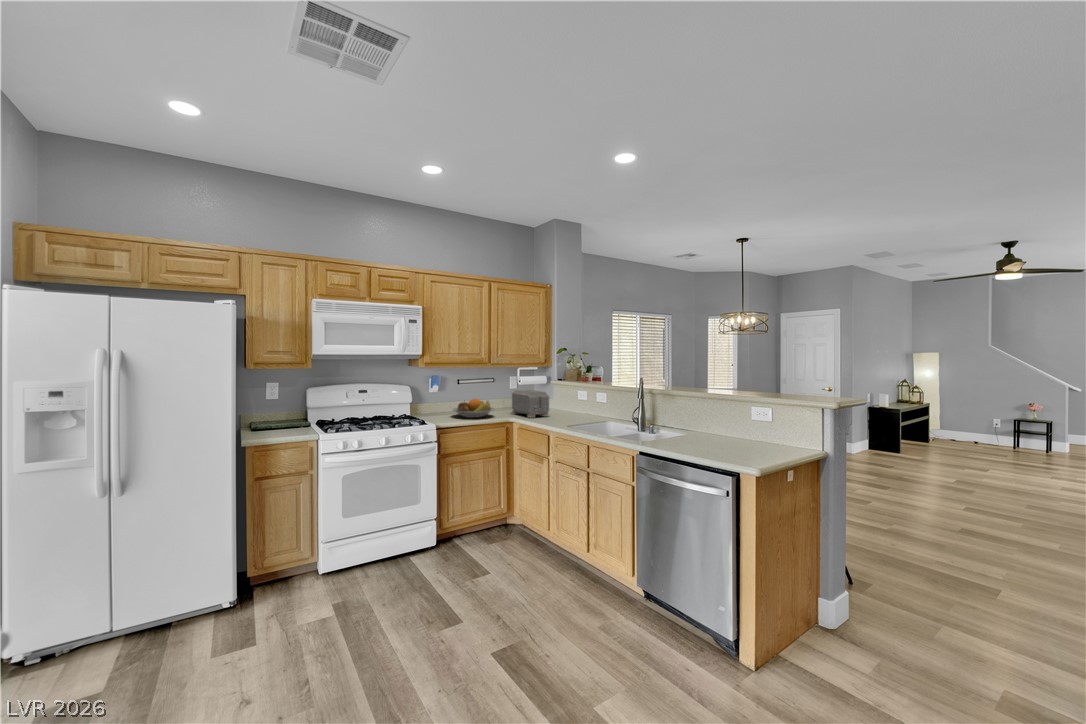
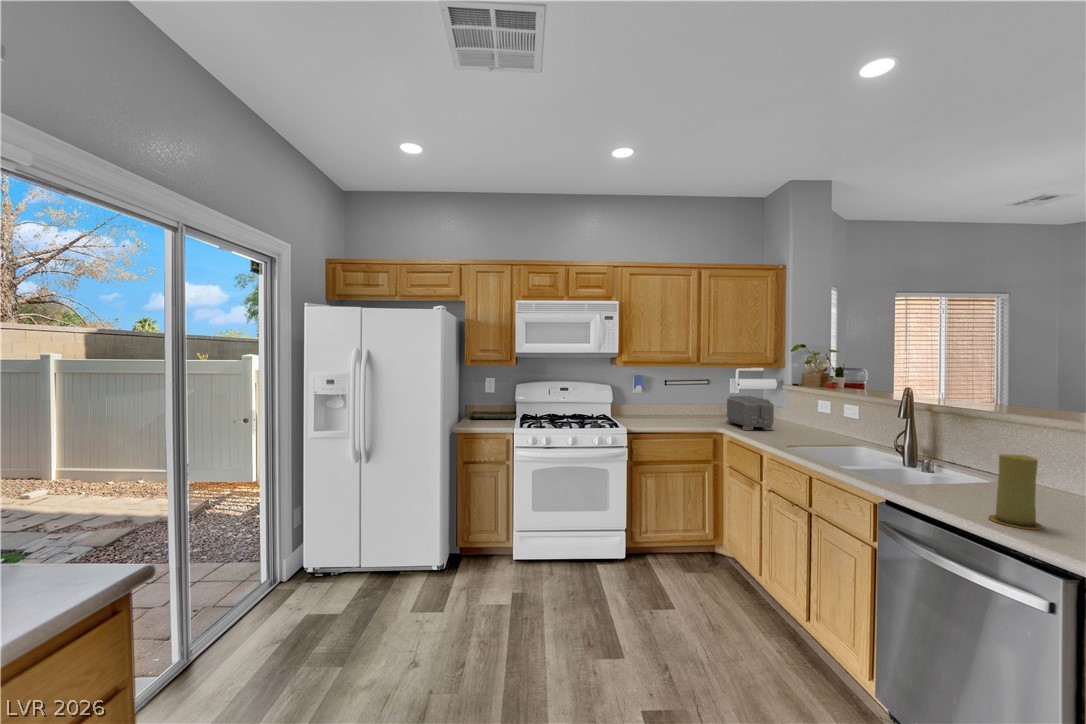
fruit bowl: present [452,399,494,418] -> none [653,403,703,424]
candle: none [697,413,721,455] -> present [989,454,1043,529]

